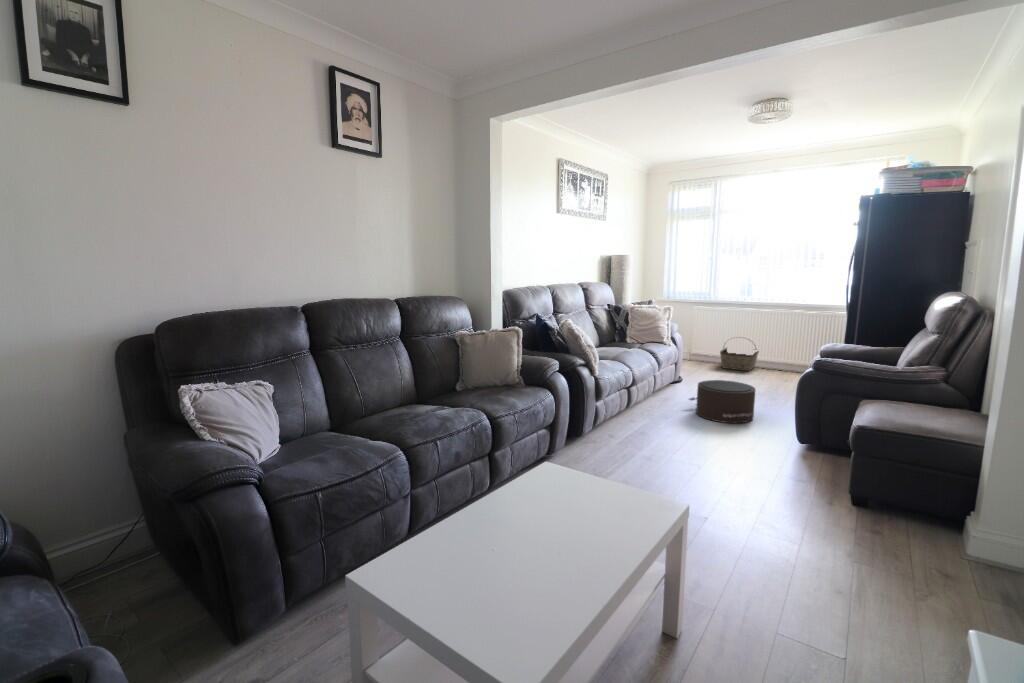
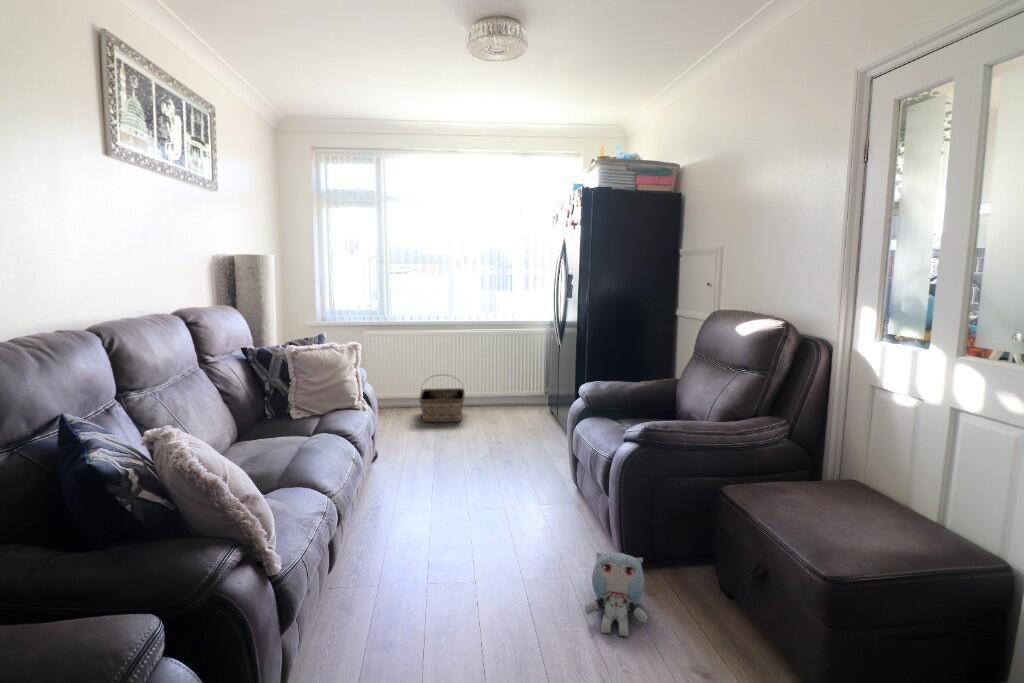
pouf: present [689,380,755,423] -> none [426,468,544,555]
plush toy: none [749,421,796,457] -> present [585,552,647,636]

